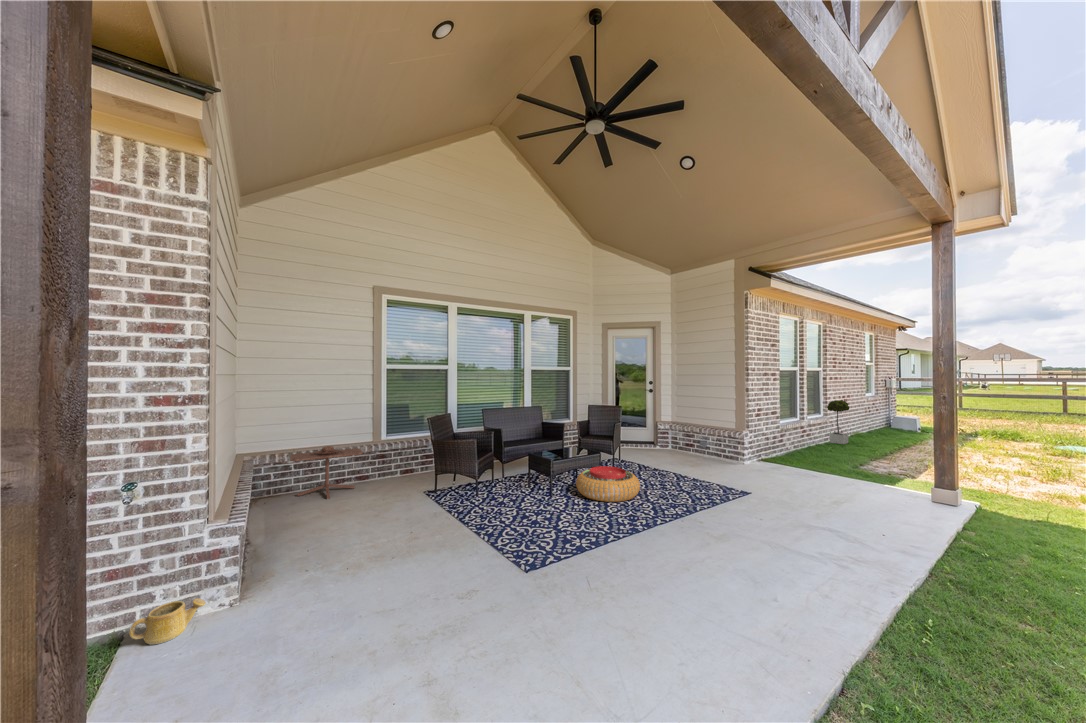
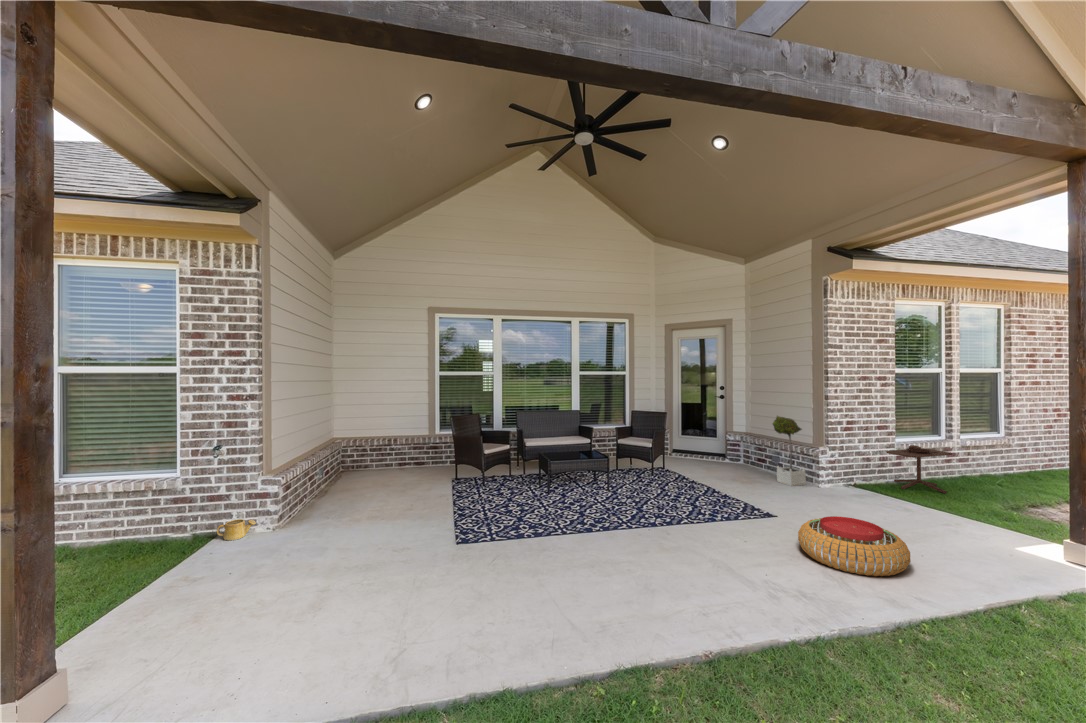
potted tree: present [827,400,849,444] -> present [773,416,806,486]
side table: present [290,446,363,499] -> present [886,445,952,494]
pouf: present [576,466,640,502] -> present [798,516,910,576]

